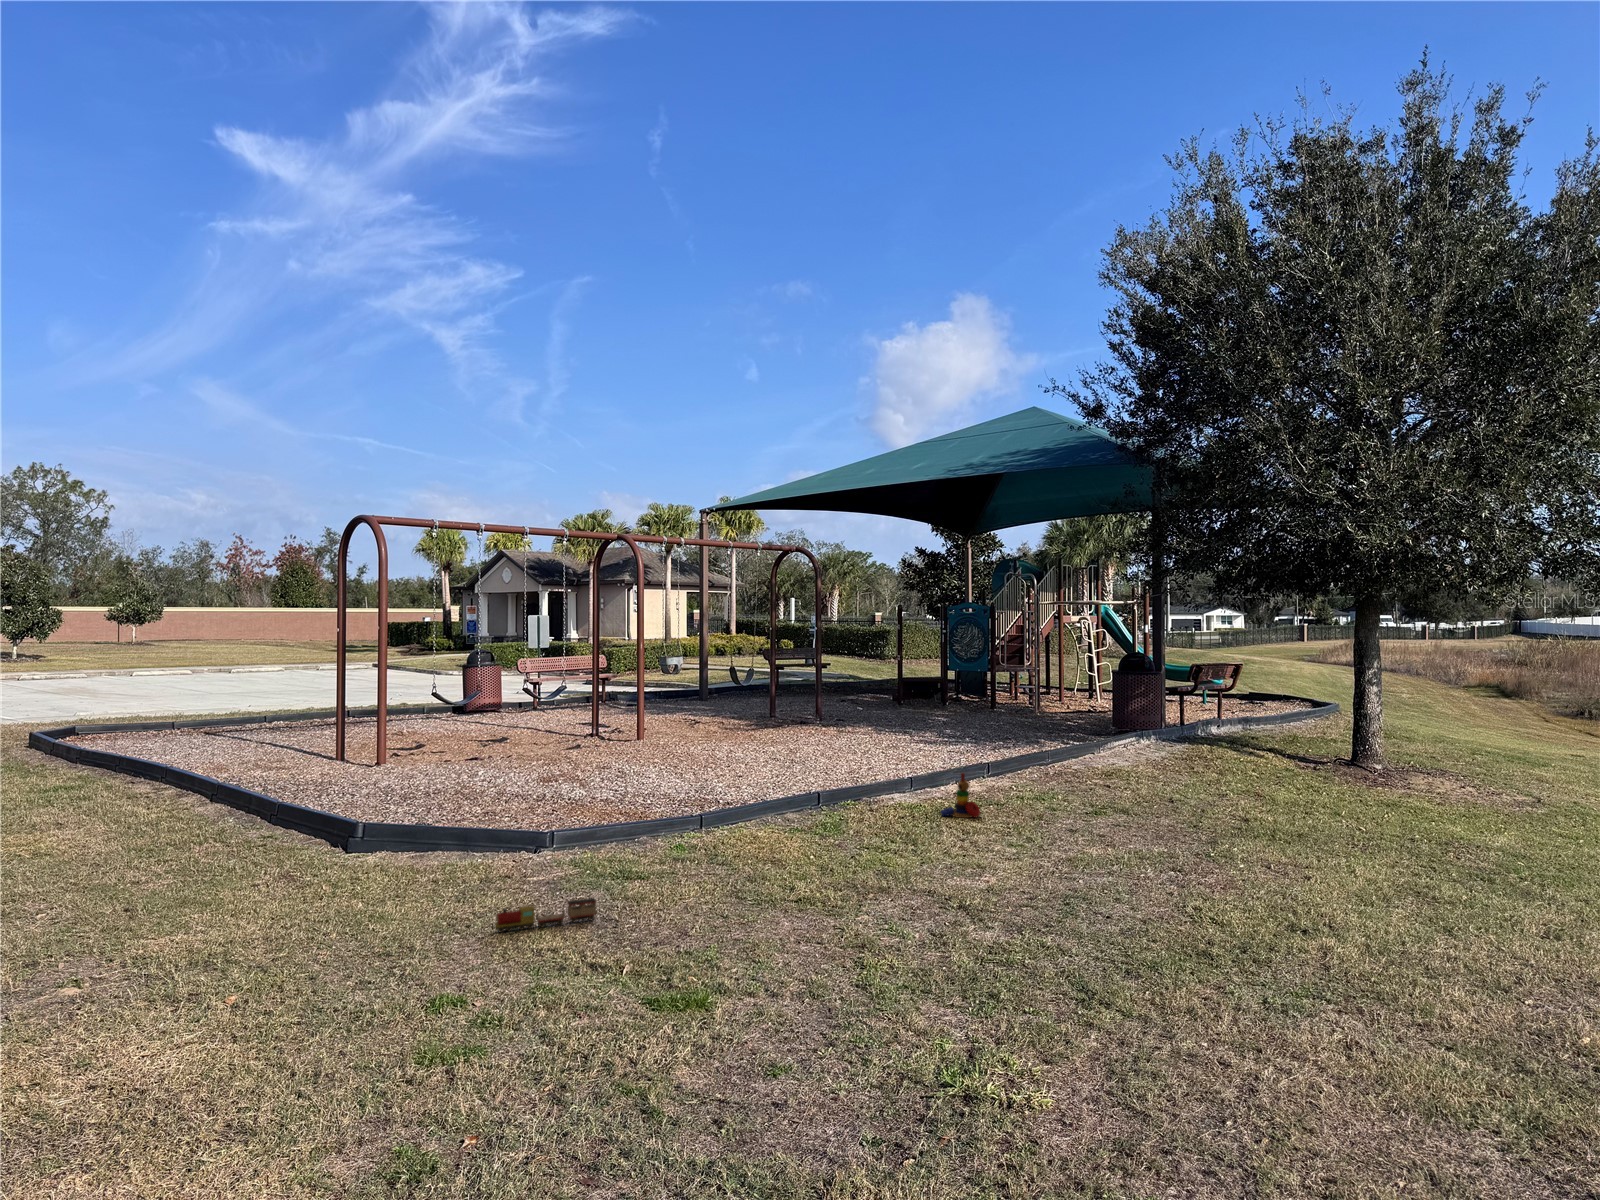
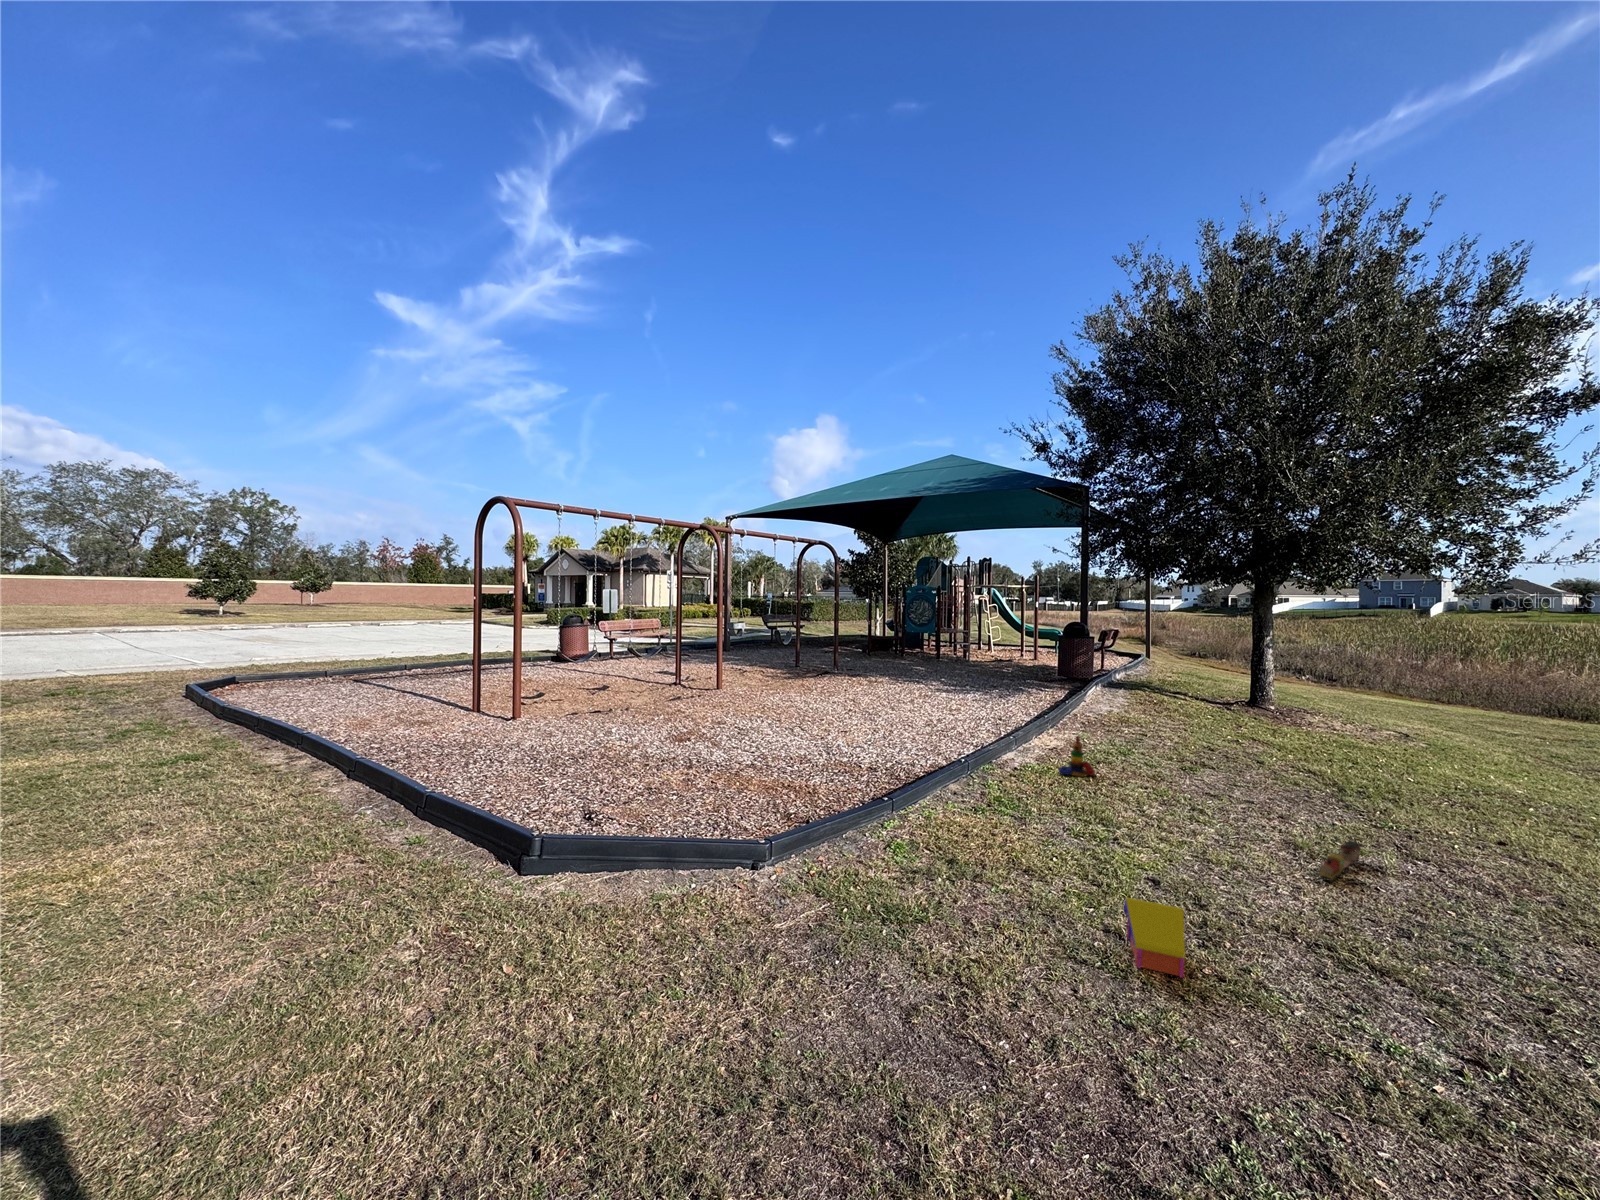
toy house: none [784,857,836,910] -> present [1124,897,1186,977]
toy train: present [495,898,596,932] -> present [1319,841,1361,882]

